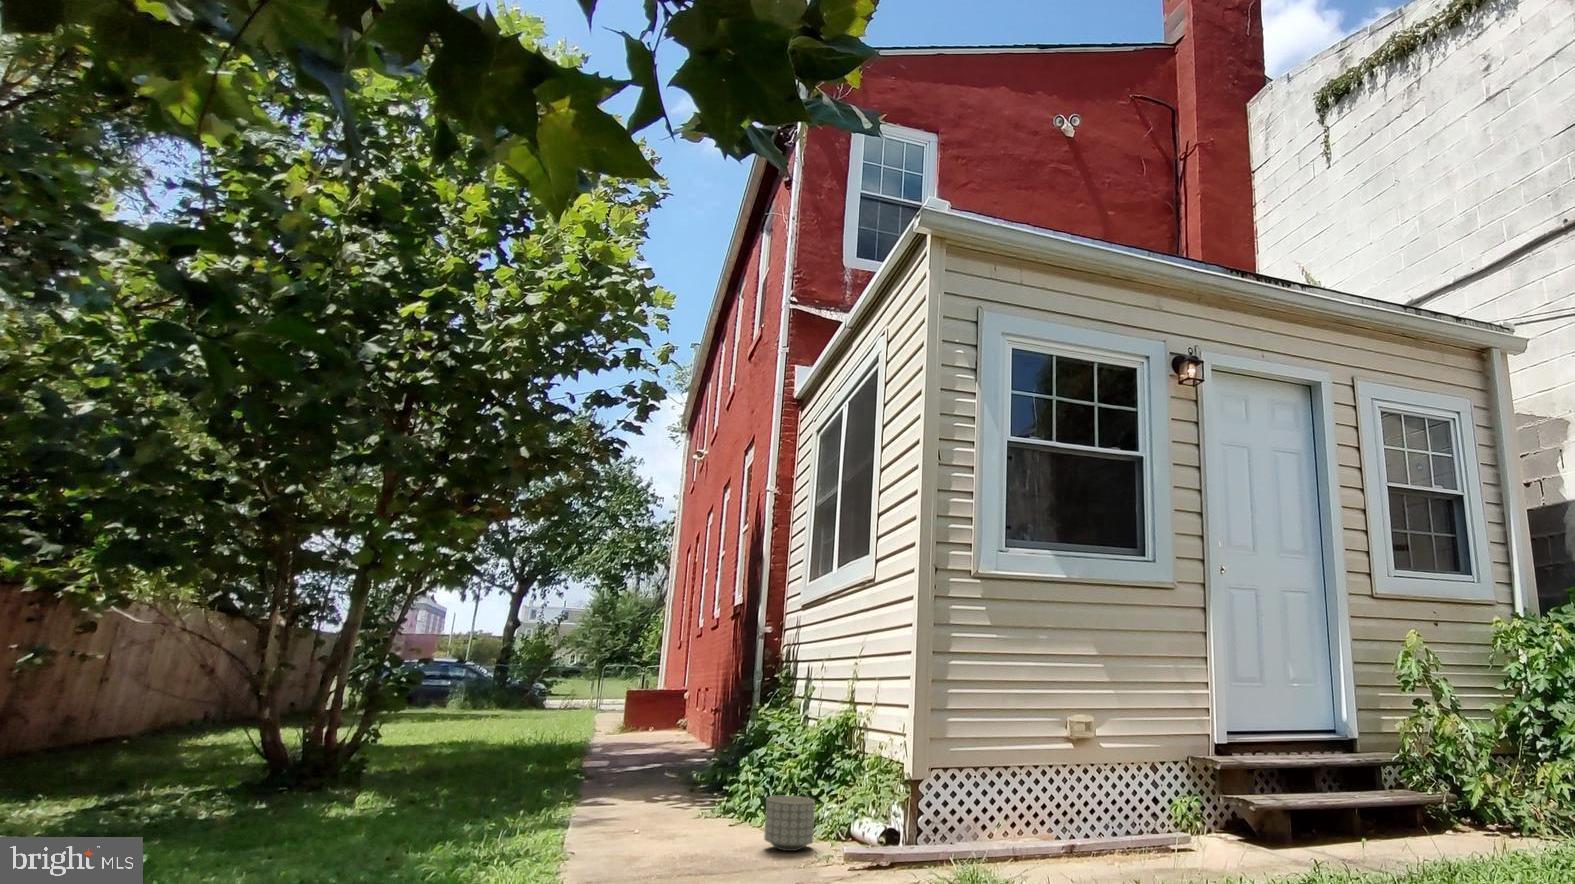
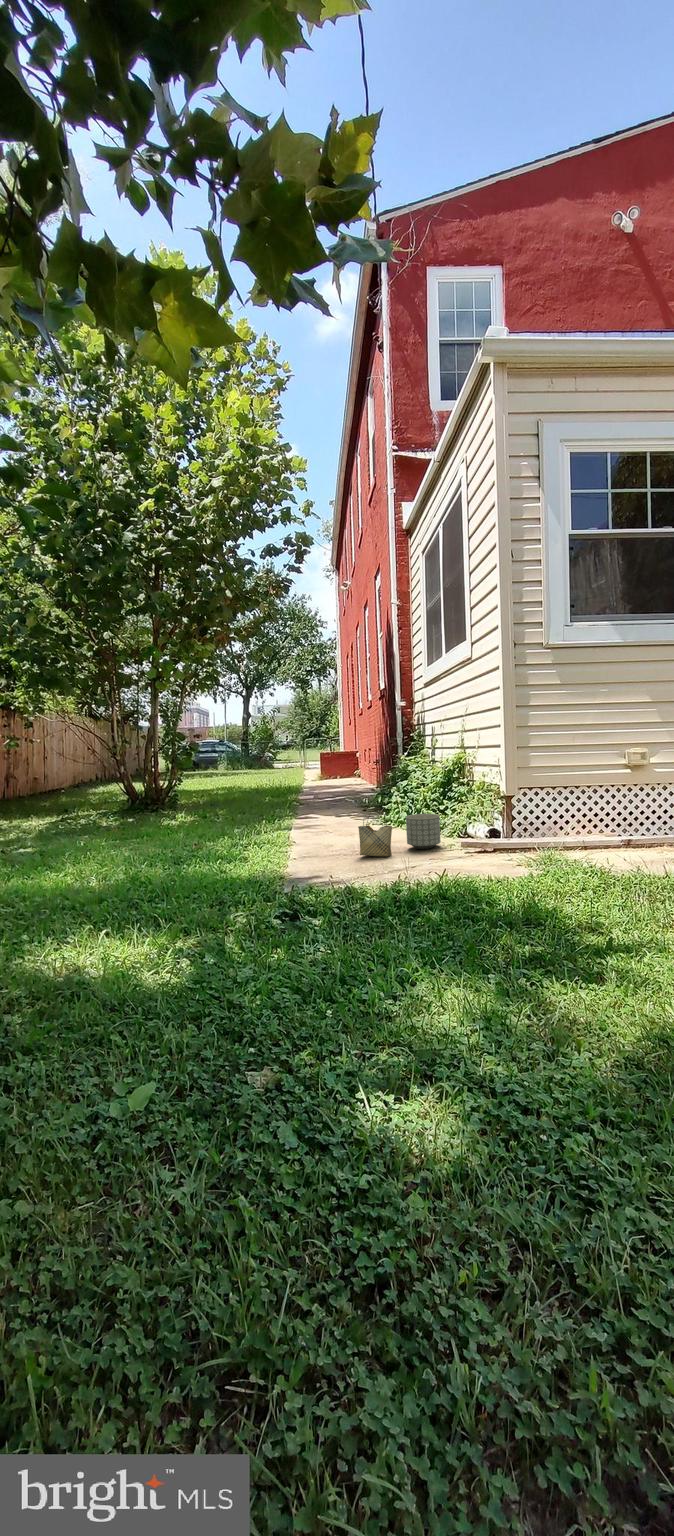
woven basket: none [693,781,746,858] -> present [358,808,392,857]

